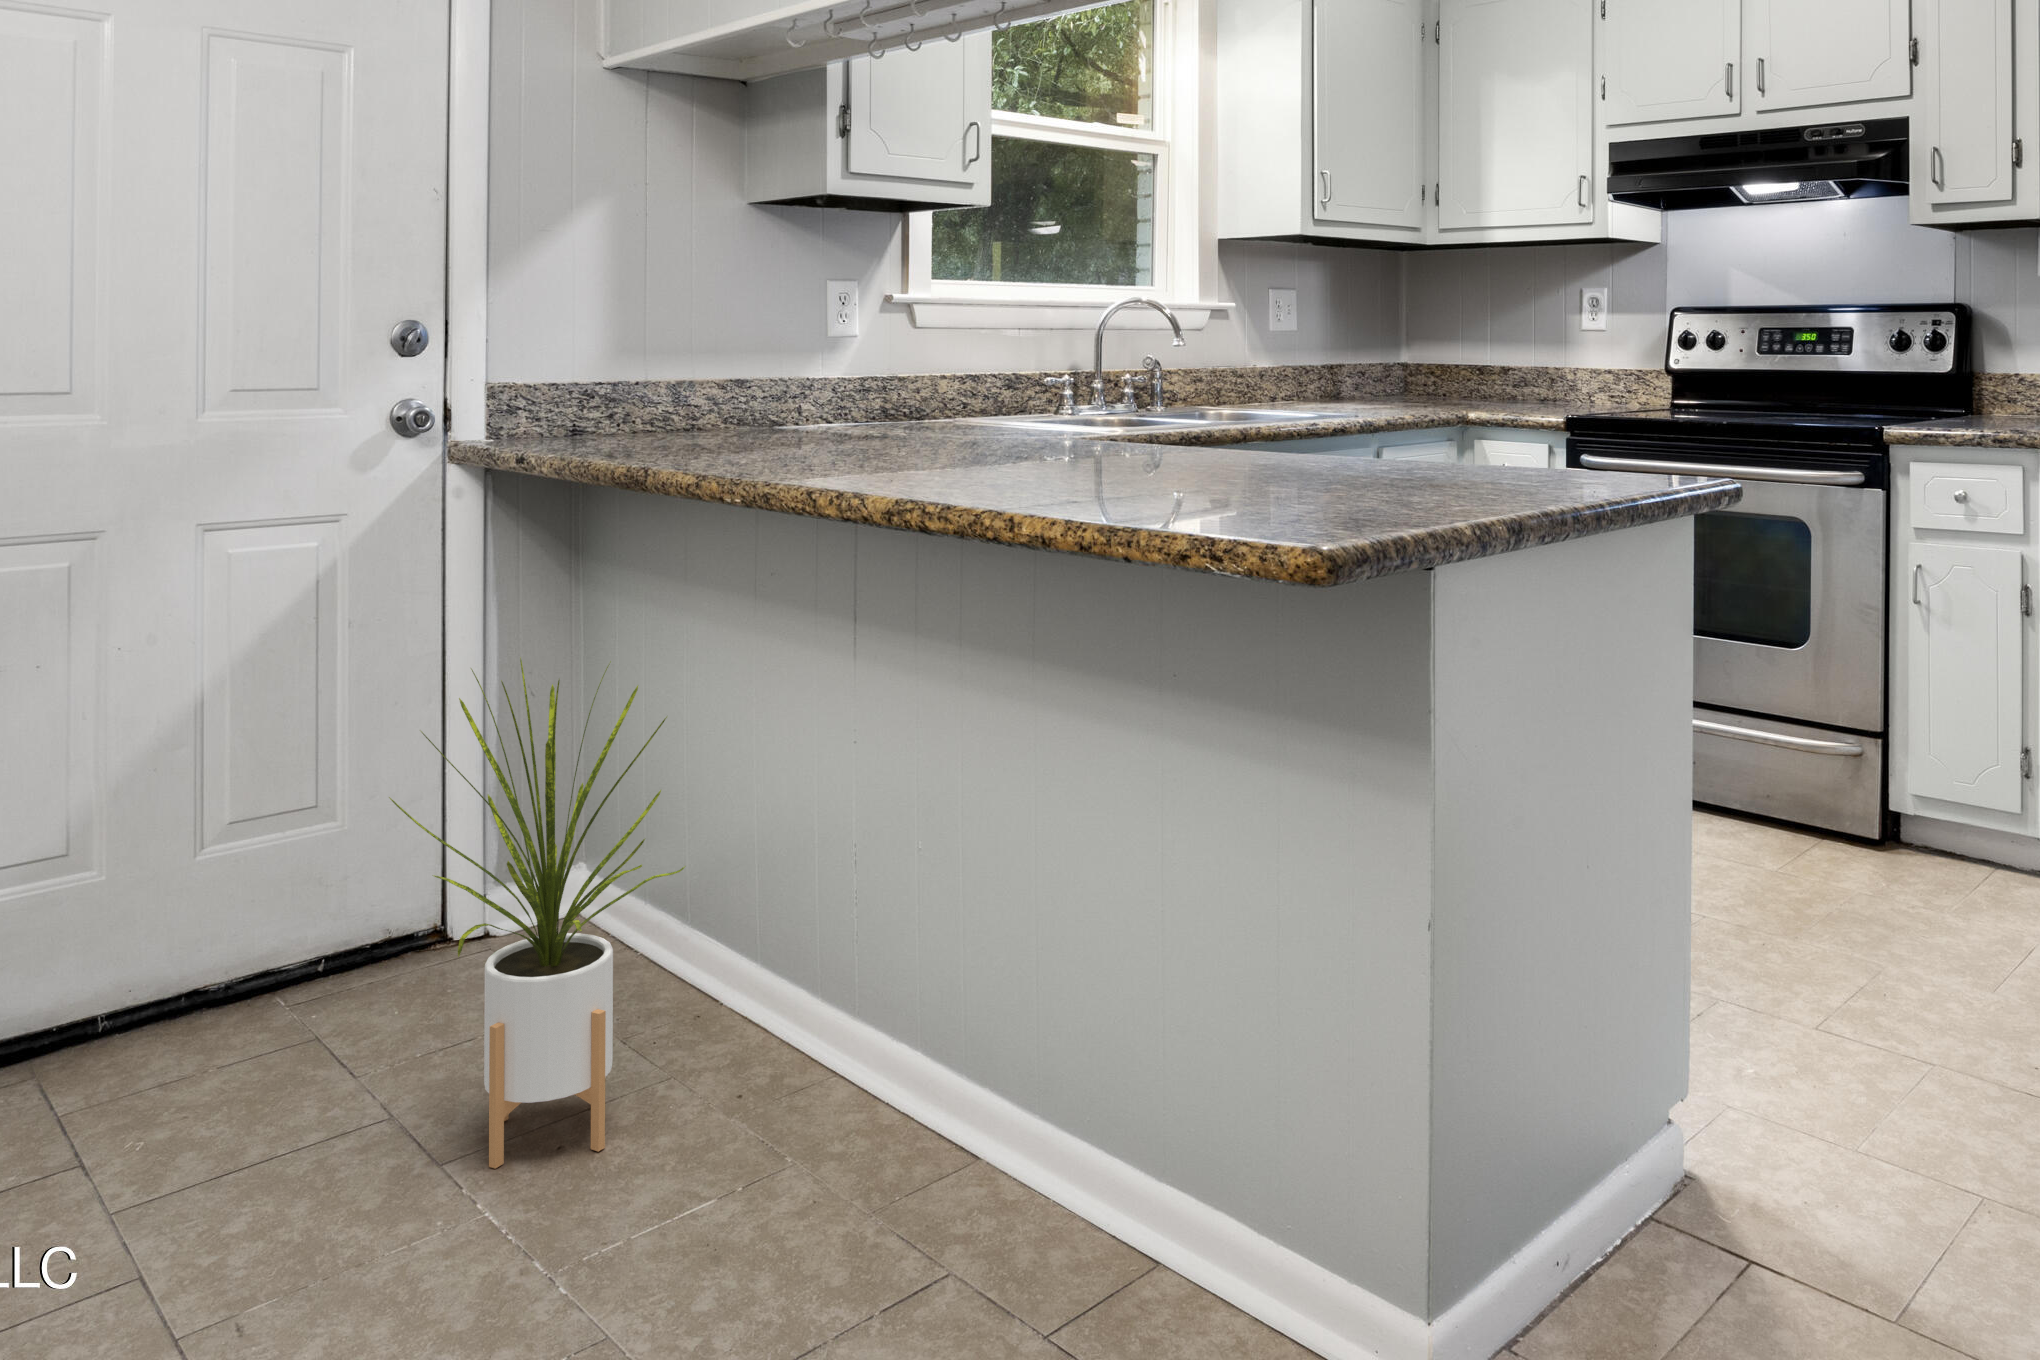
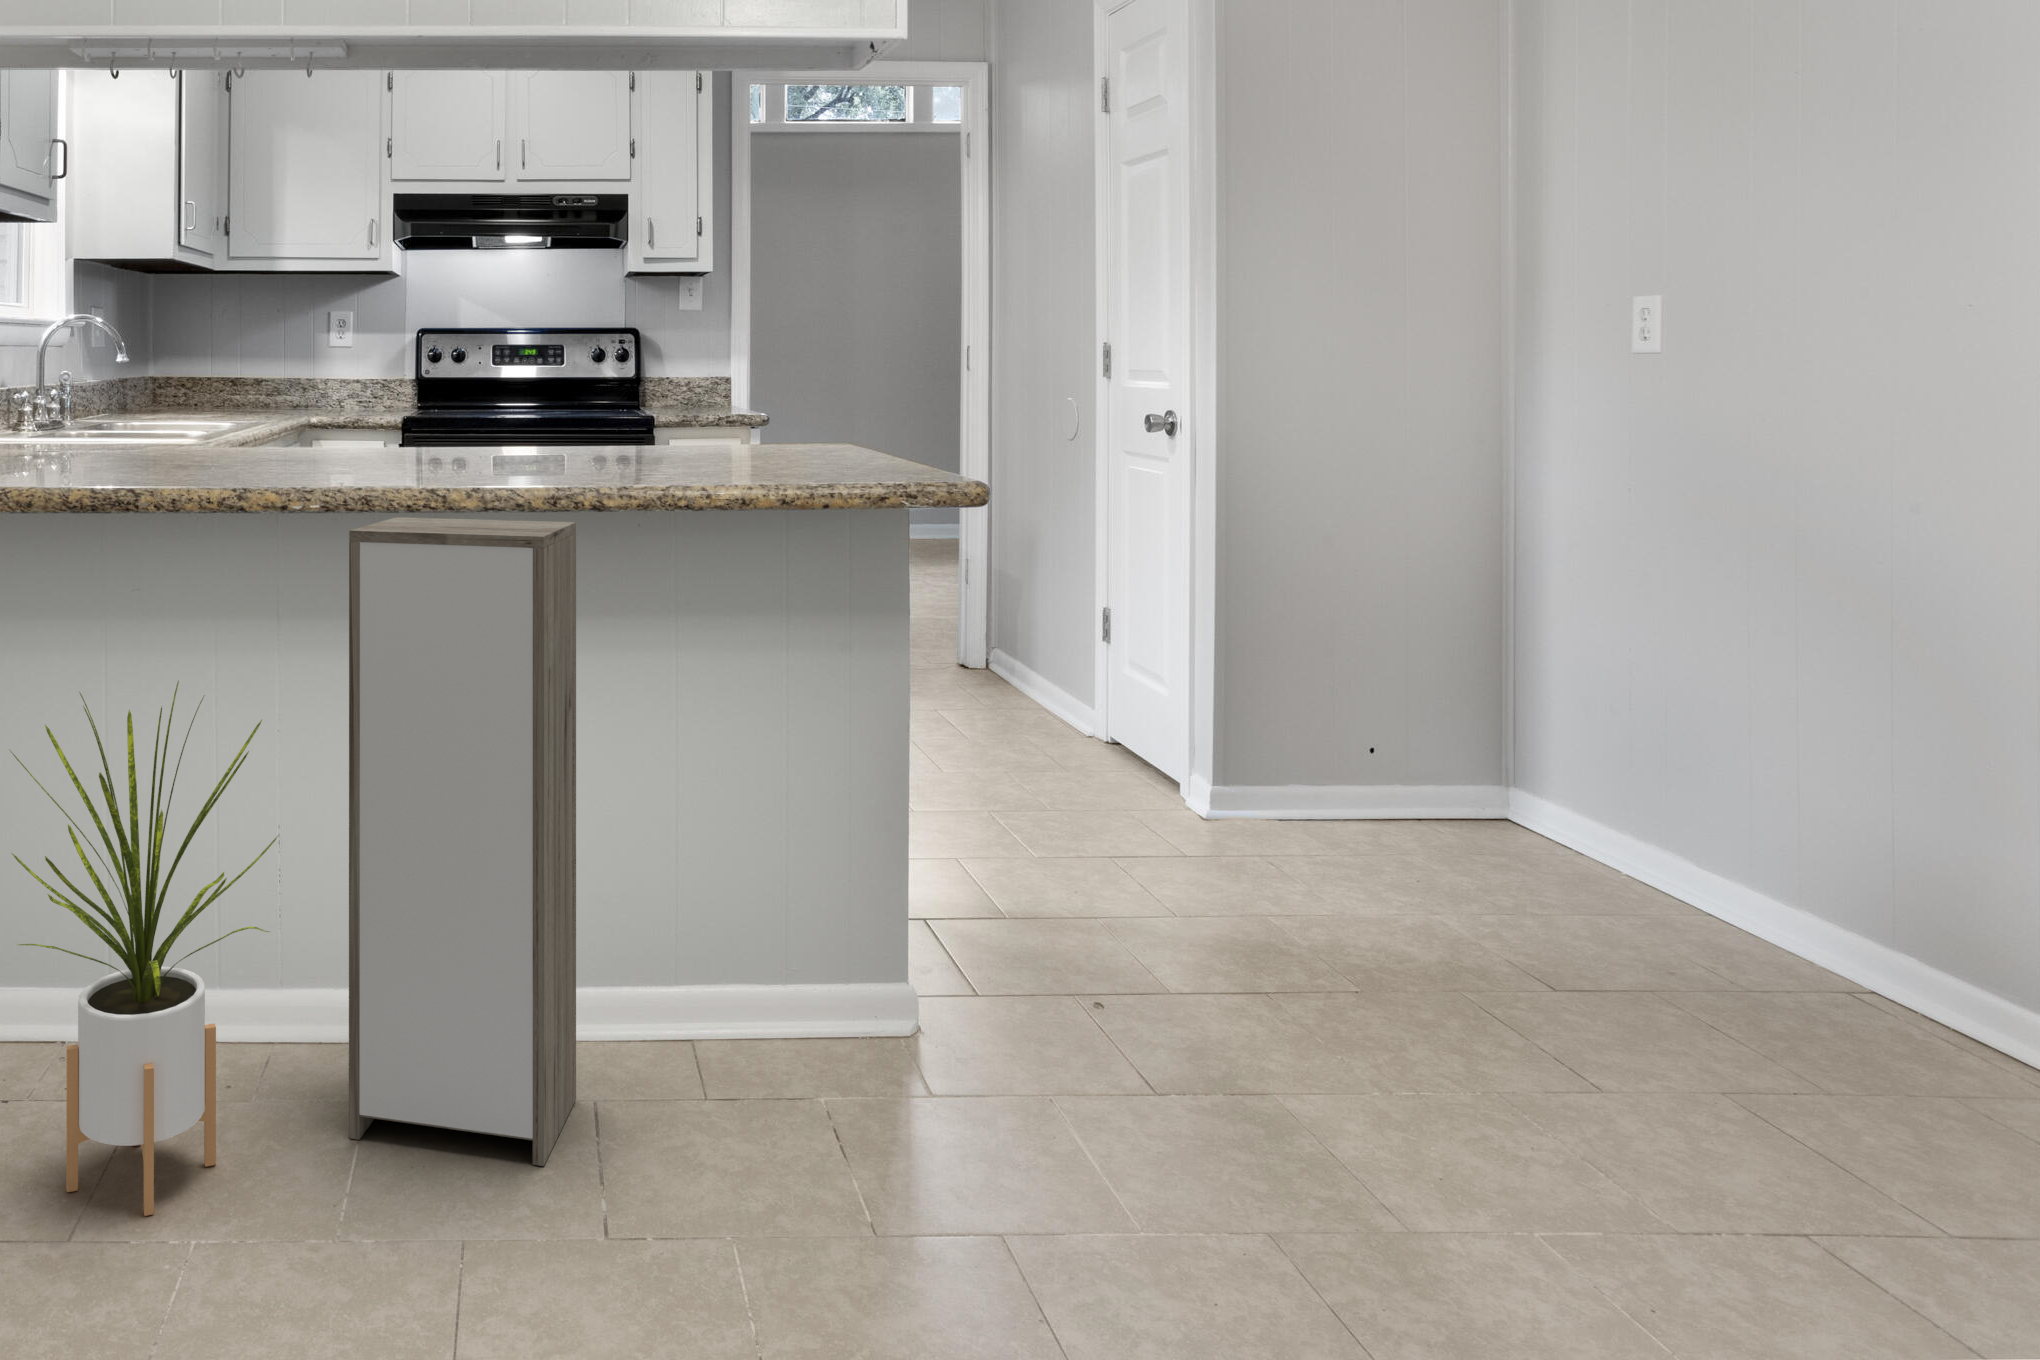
storage cabinet: none [710,522,932,1300] -> present [349,517,576,1166]

